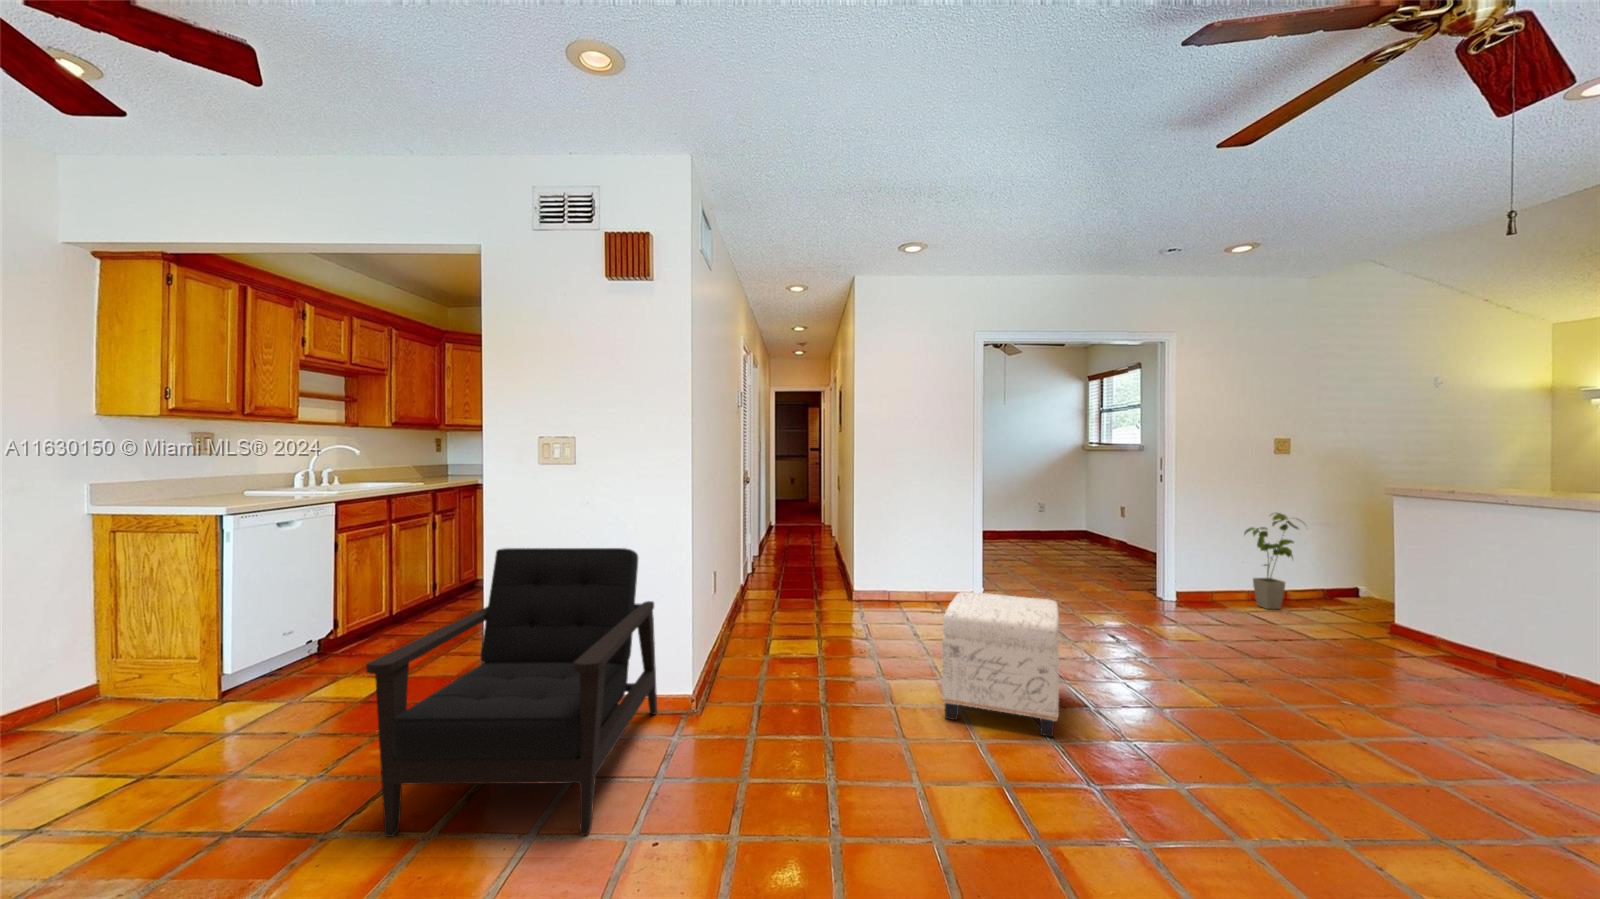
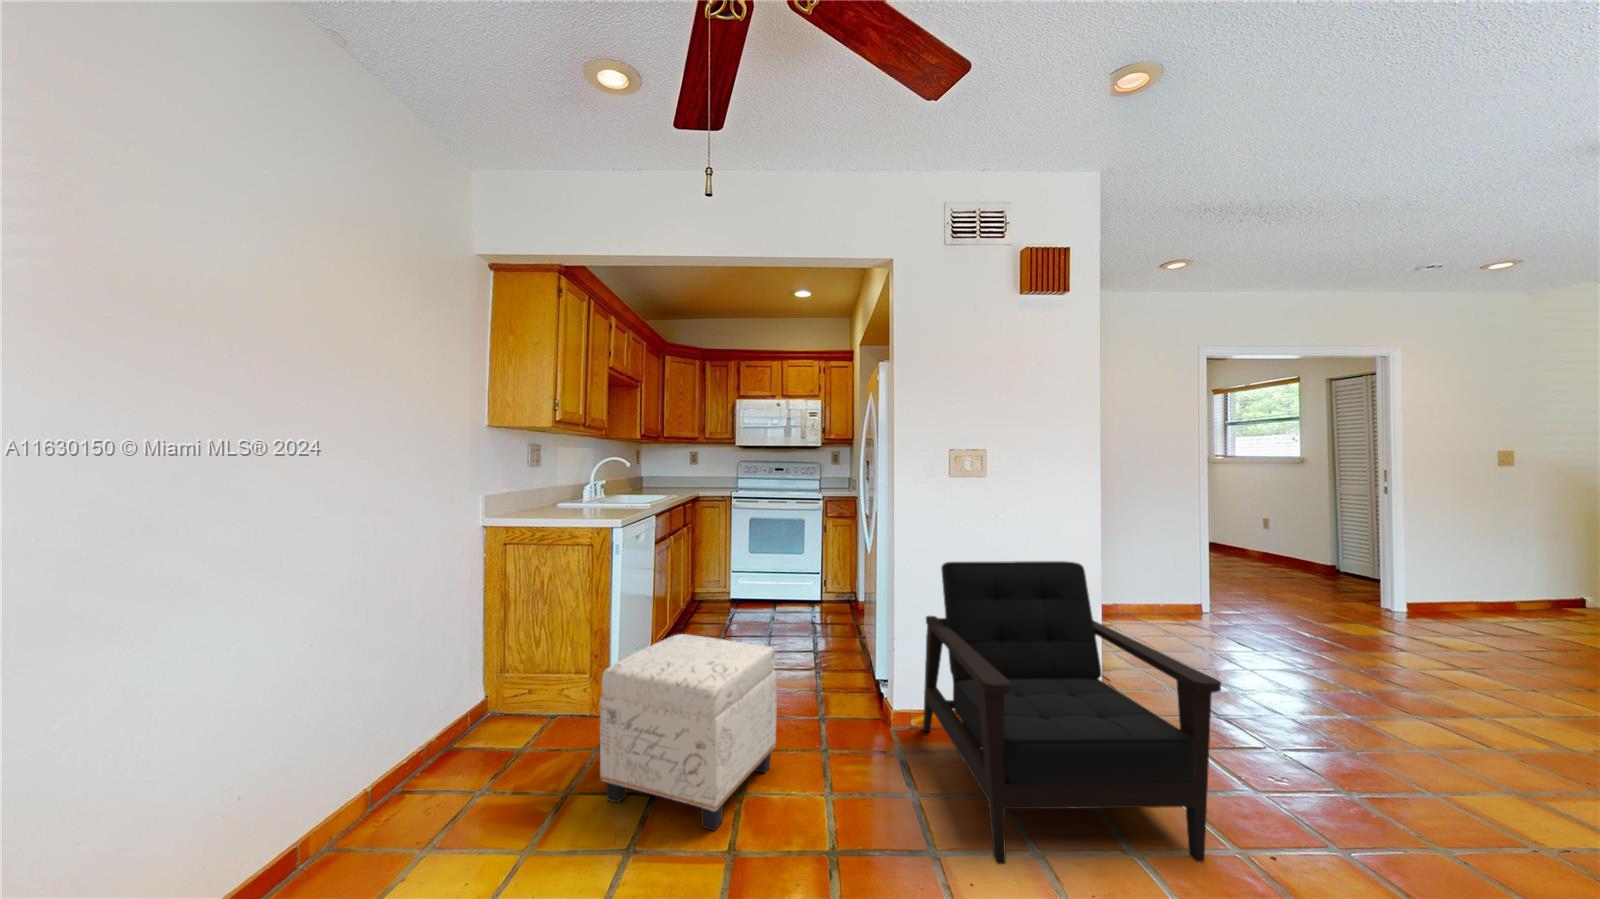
house plant: present [1244,513,1305,609] -> none [1478,524,1556,620]
ottoman: present [941,592,1059,737] -> present [600,634,777,830]

